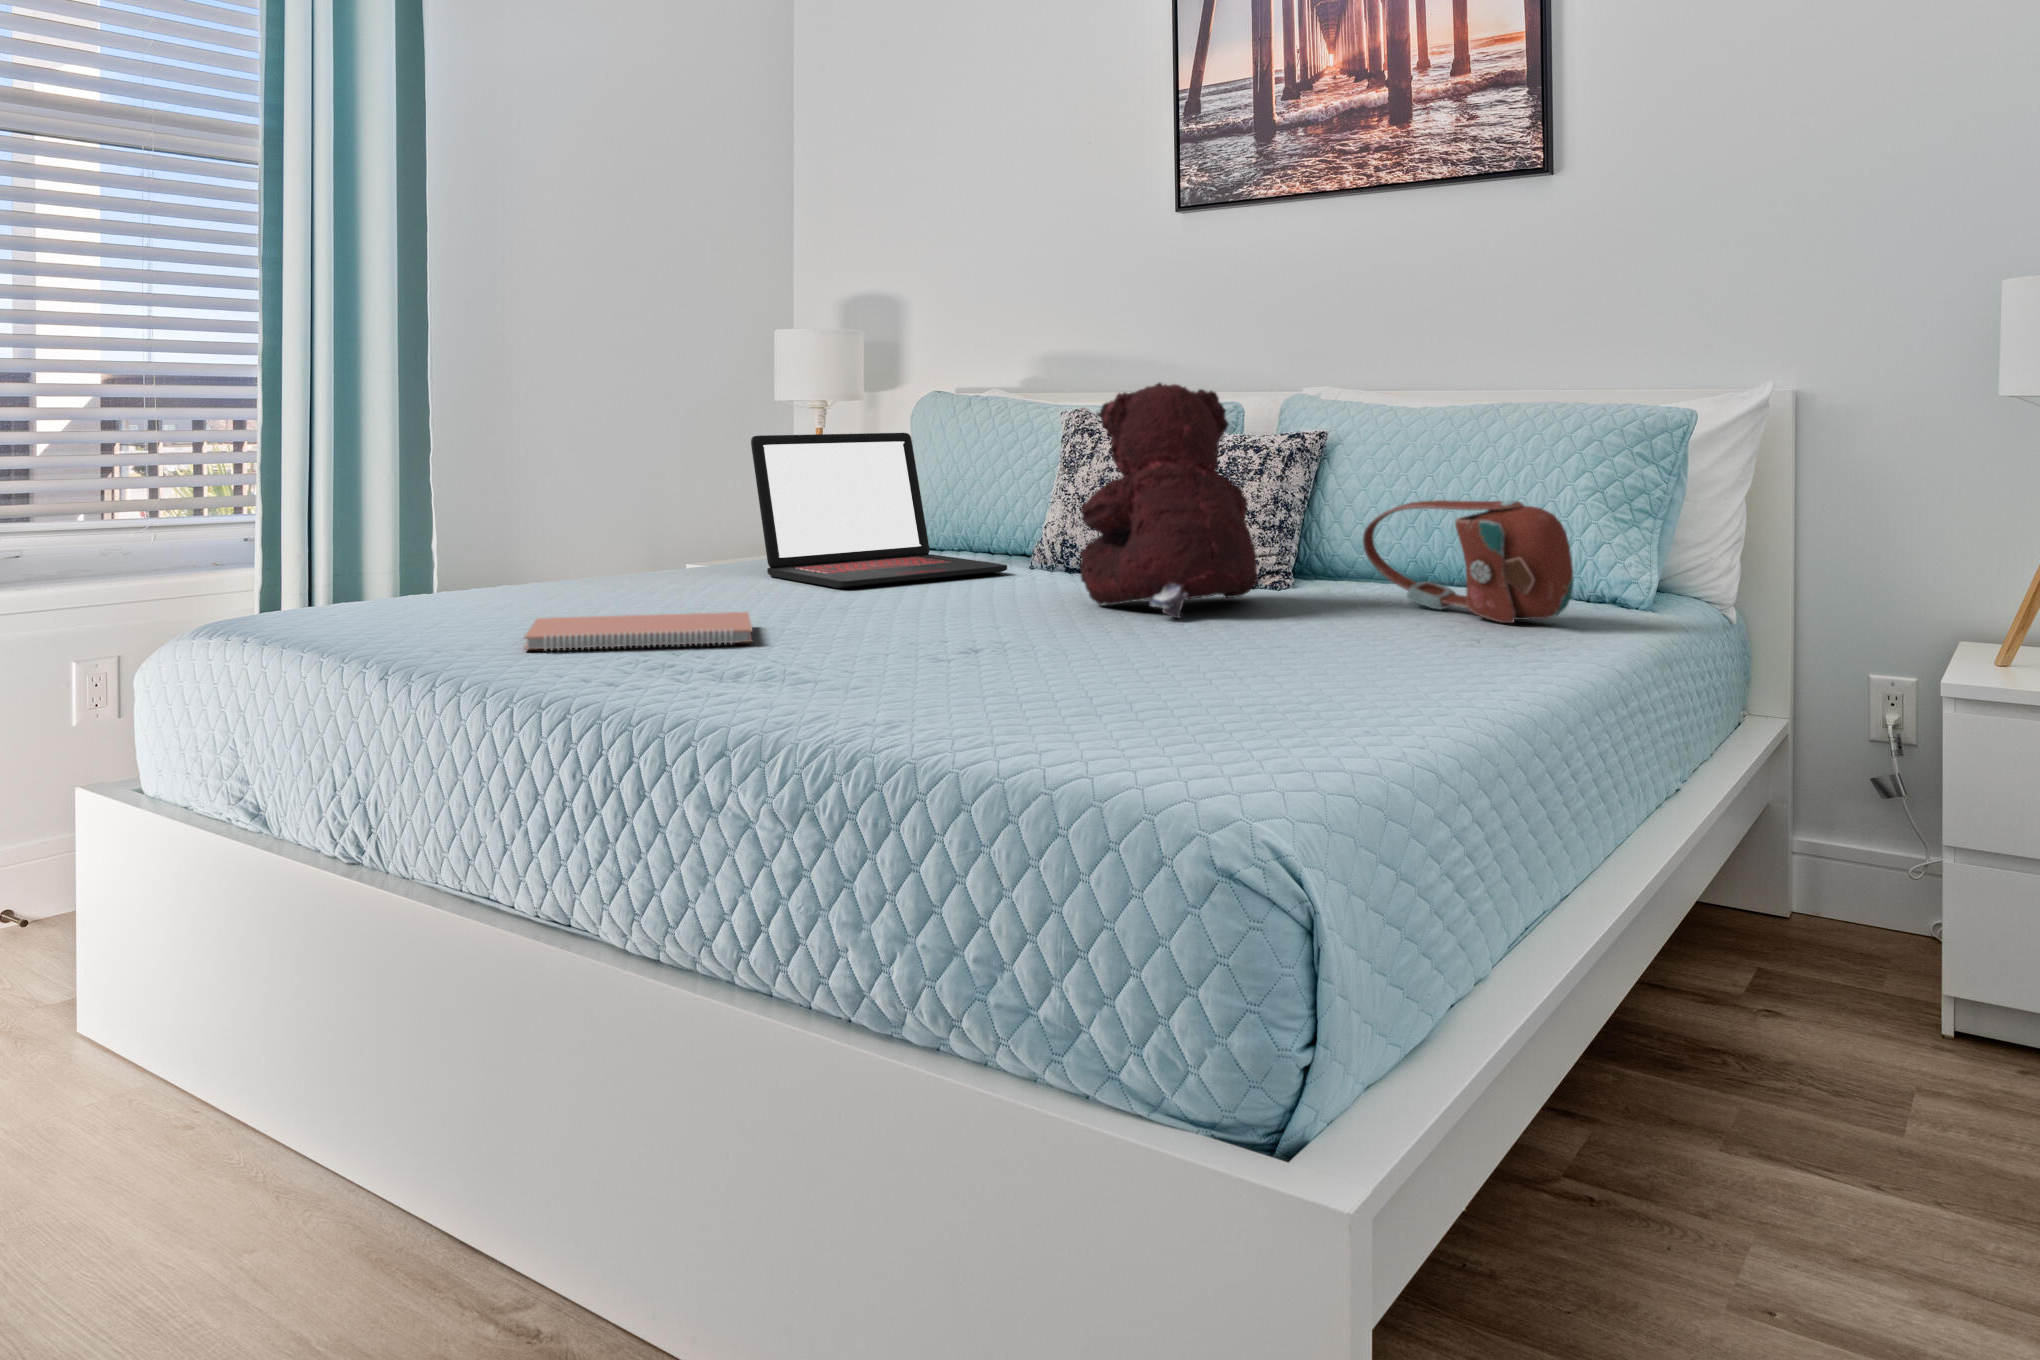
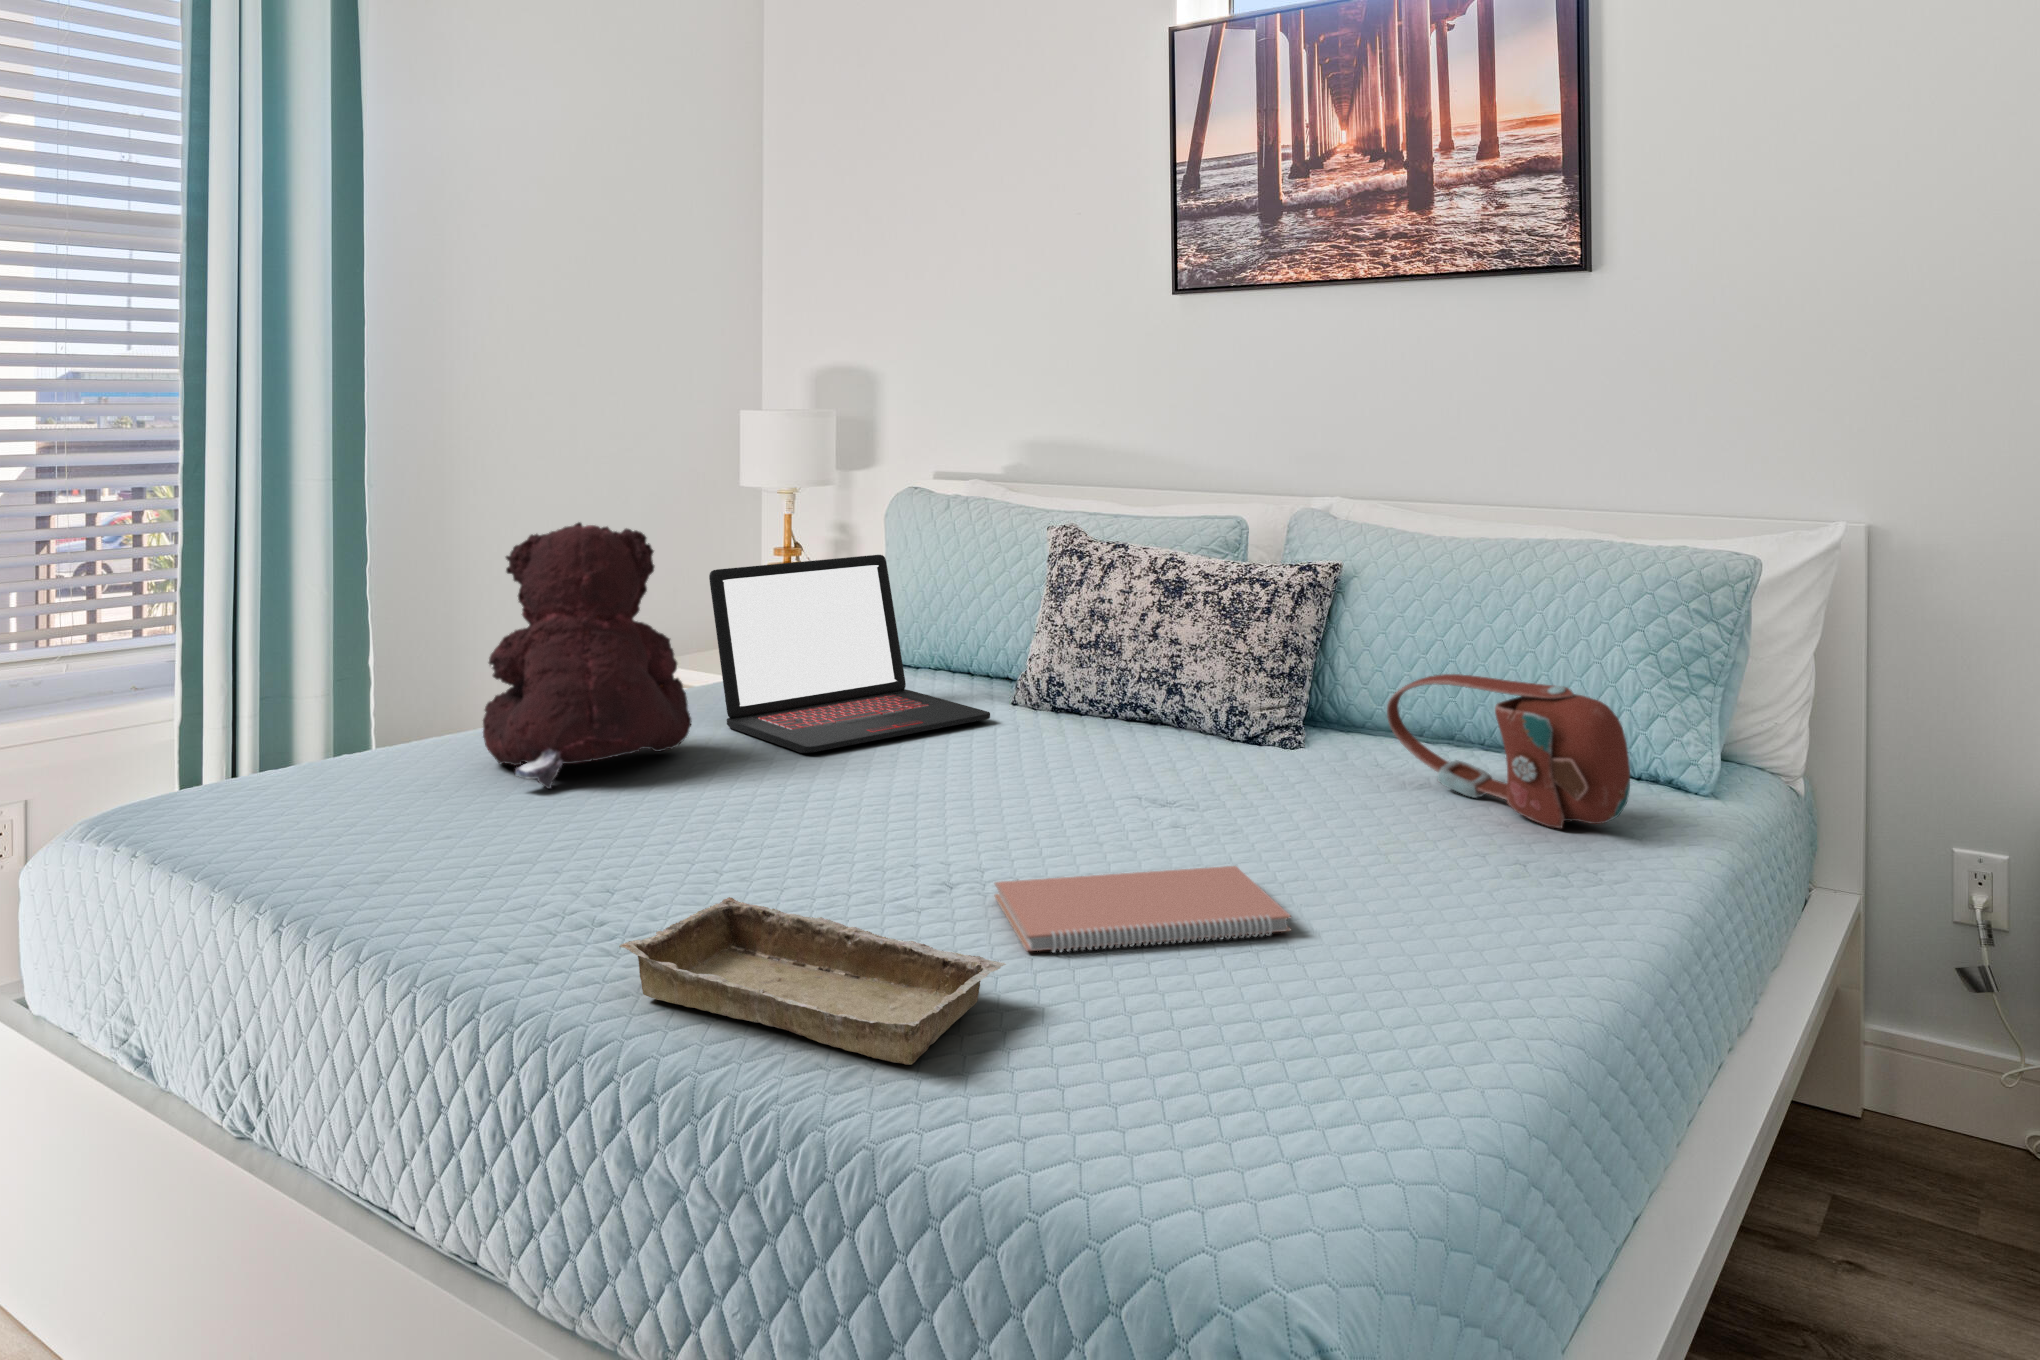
teddy bear: present [1080,383,1257,618] -> present [483,522,691,789]
notebook: present [524,612,752,650] -> present [994,866,1291,953]
tray: none [693,634,1024,723] -> present [619,897,1006,1065]

